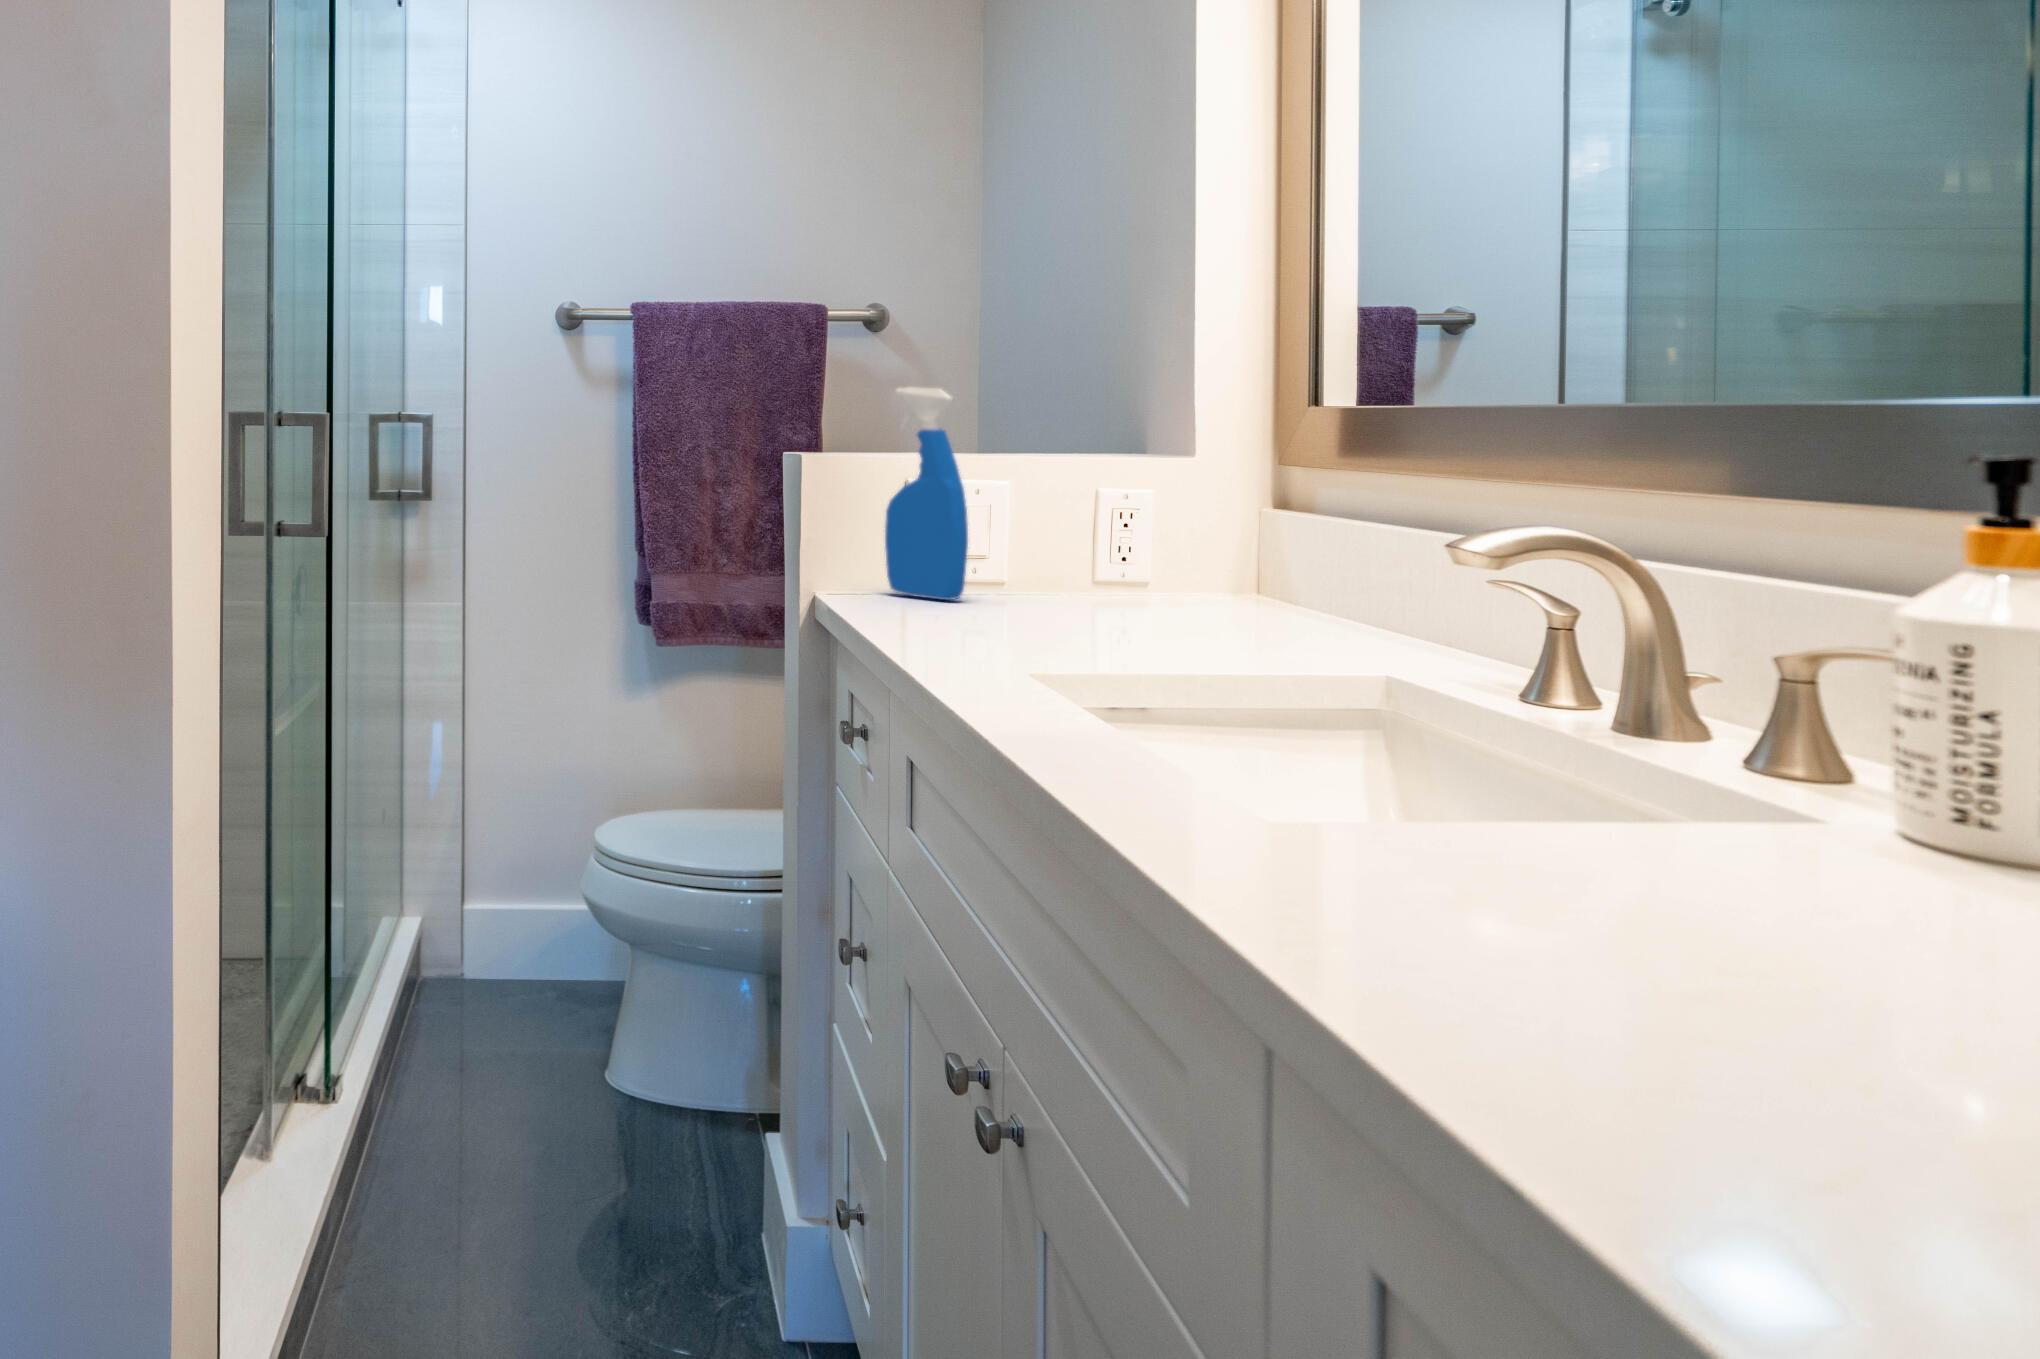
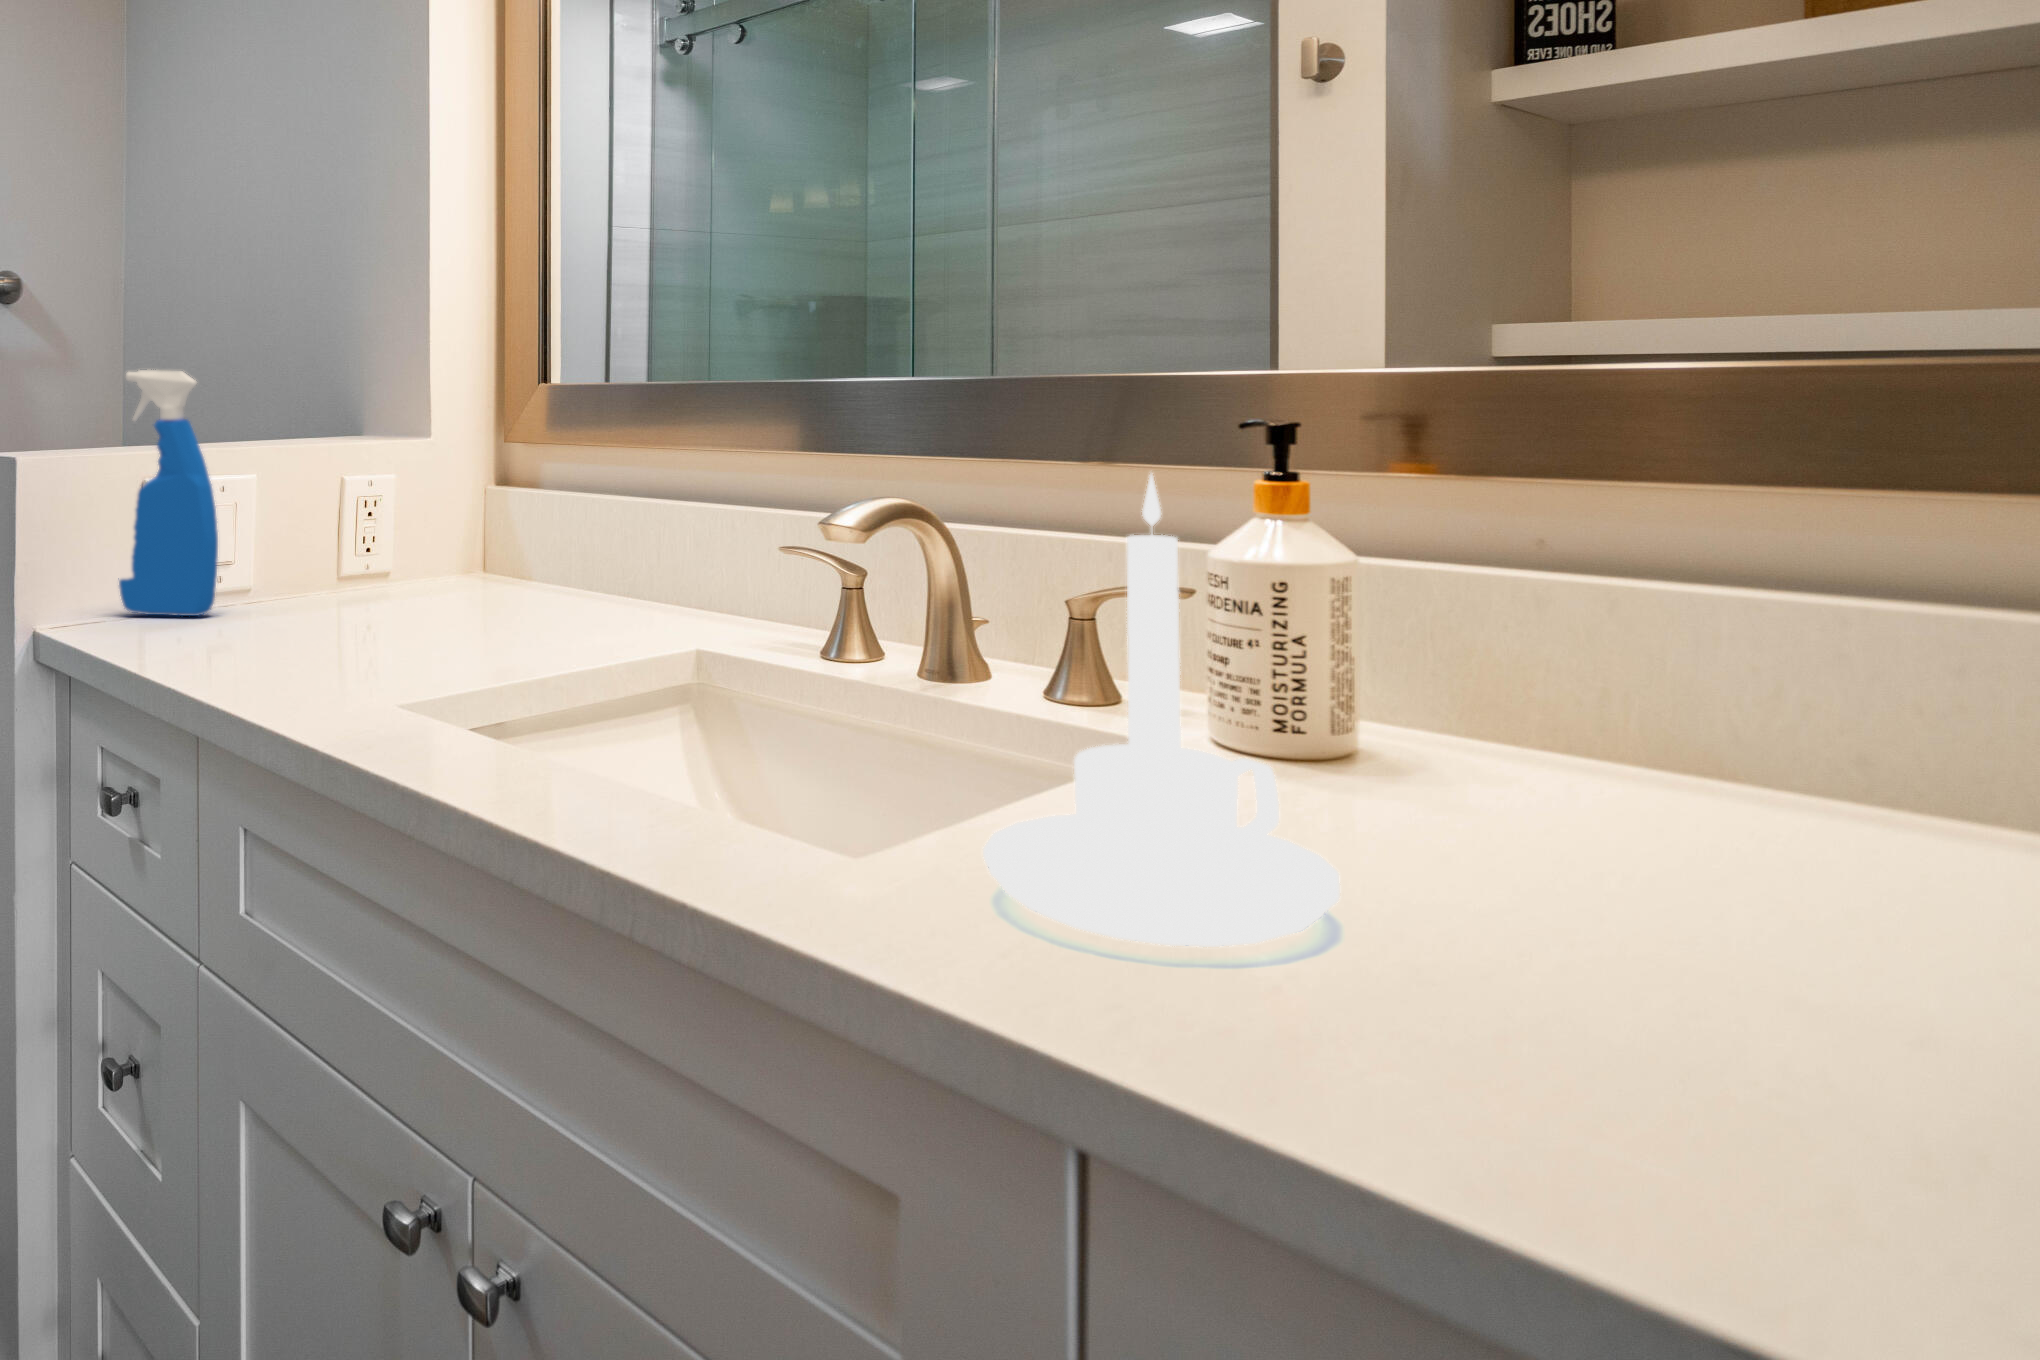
candle holder: none [1339,482,1743,965] -> present [983,474,1340,947]

